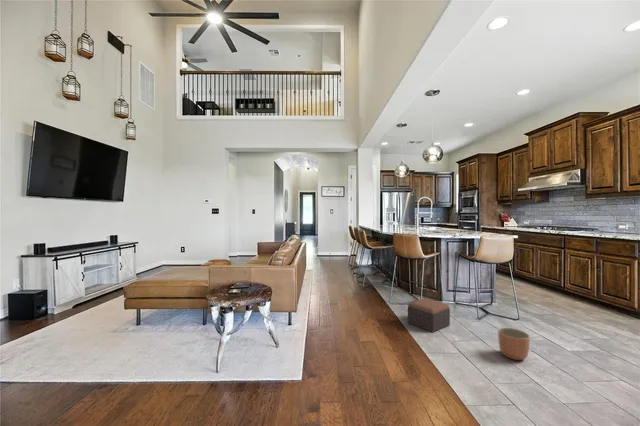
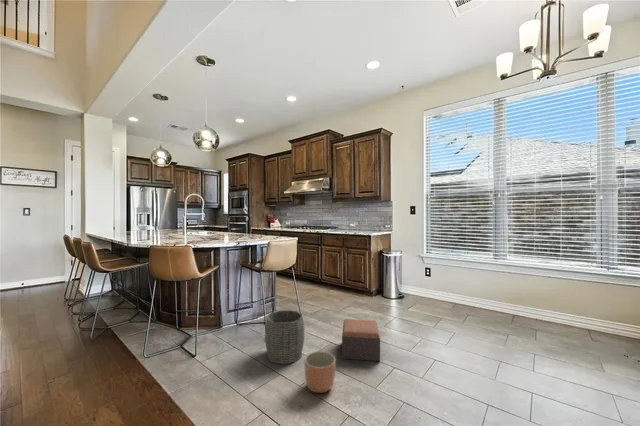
woven basket: none [472,294,510,337] -> present [265,310,304,364]
footstool: present [408,298,450,332] -> present [342,319,380,361]

